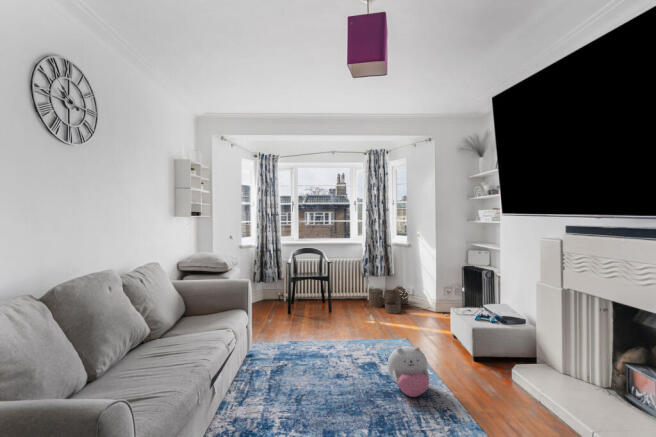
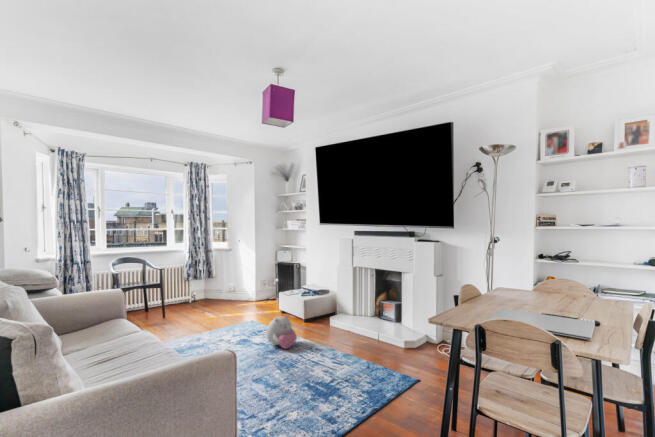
woven basket: present [369,286,408,314] -> none [195,286,229,310]

